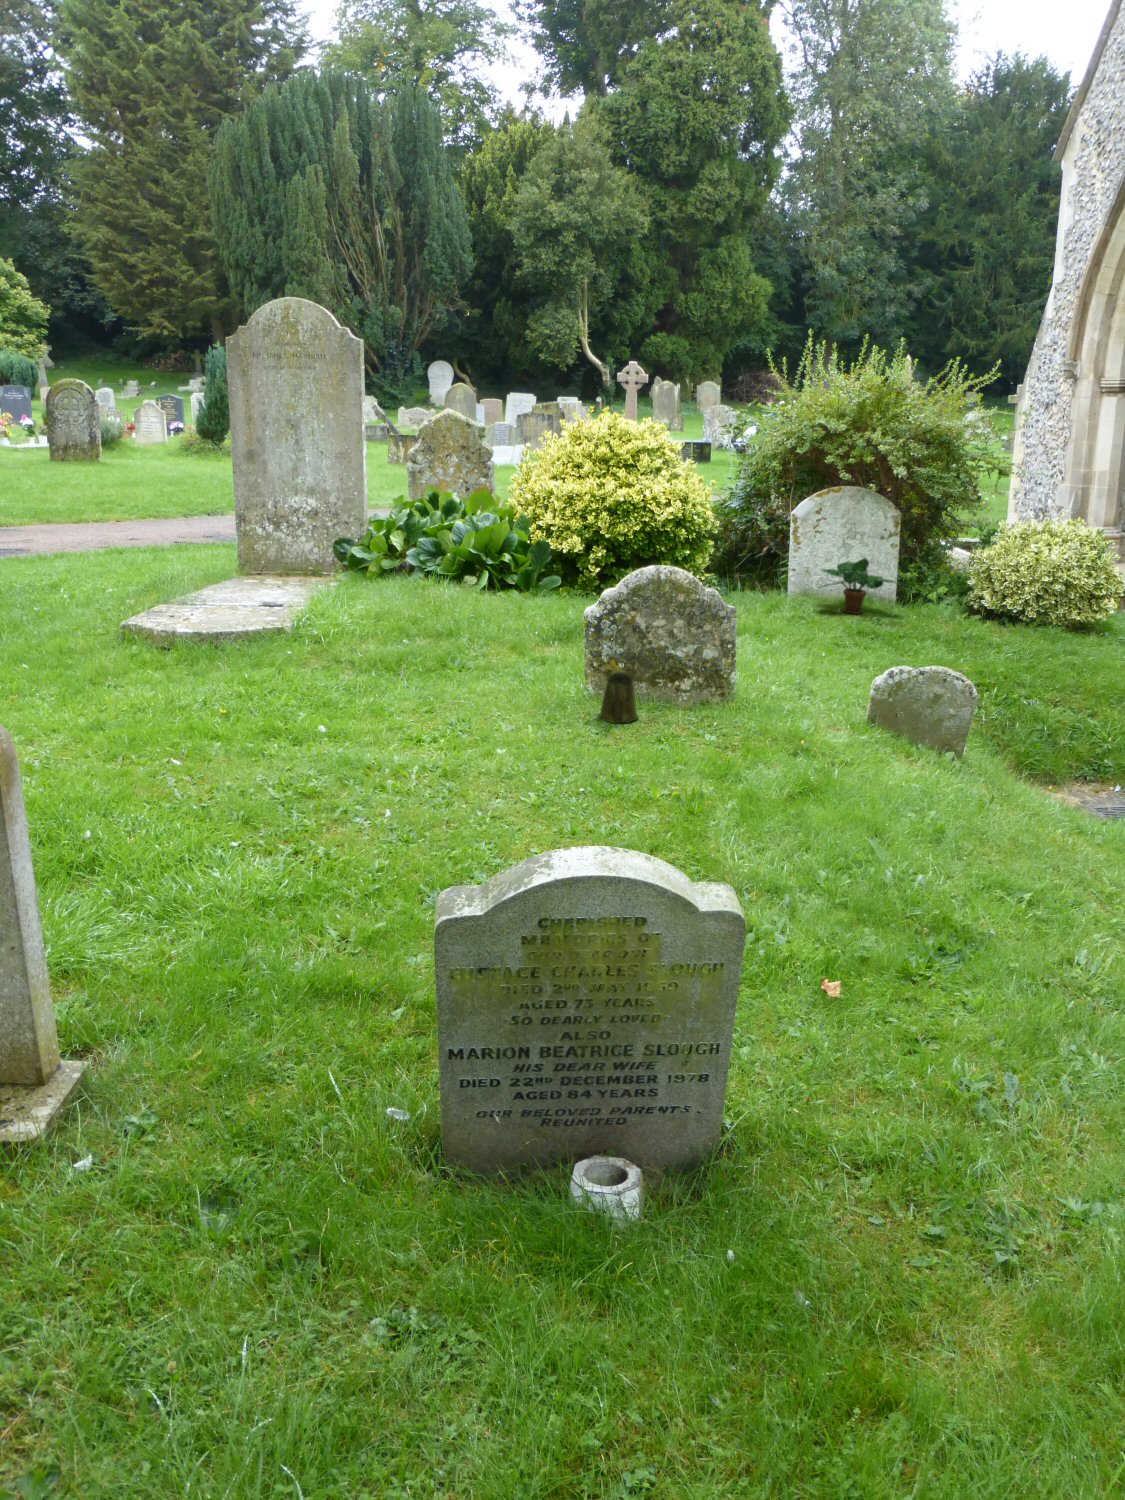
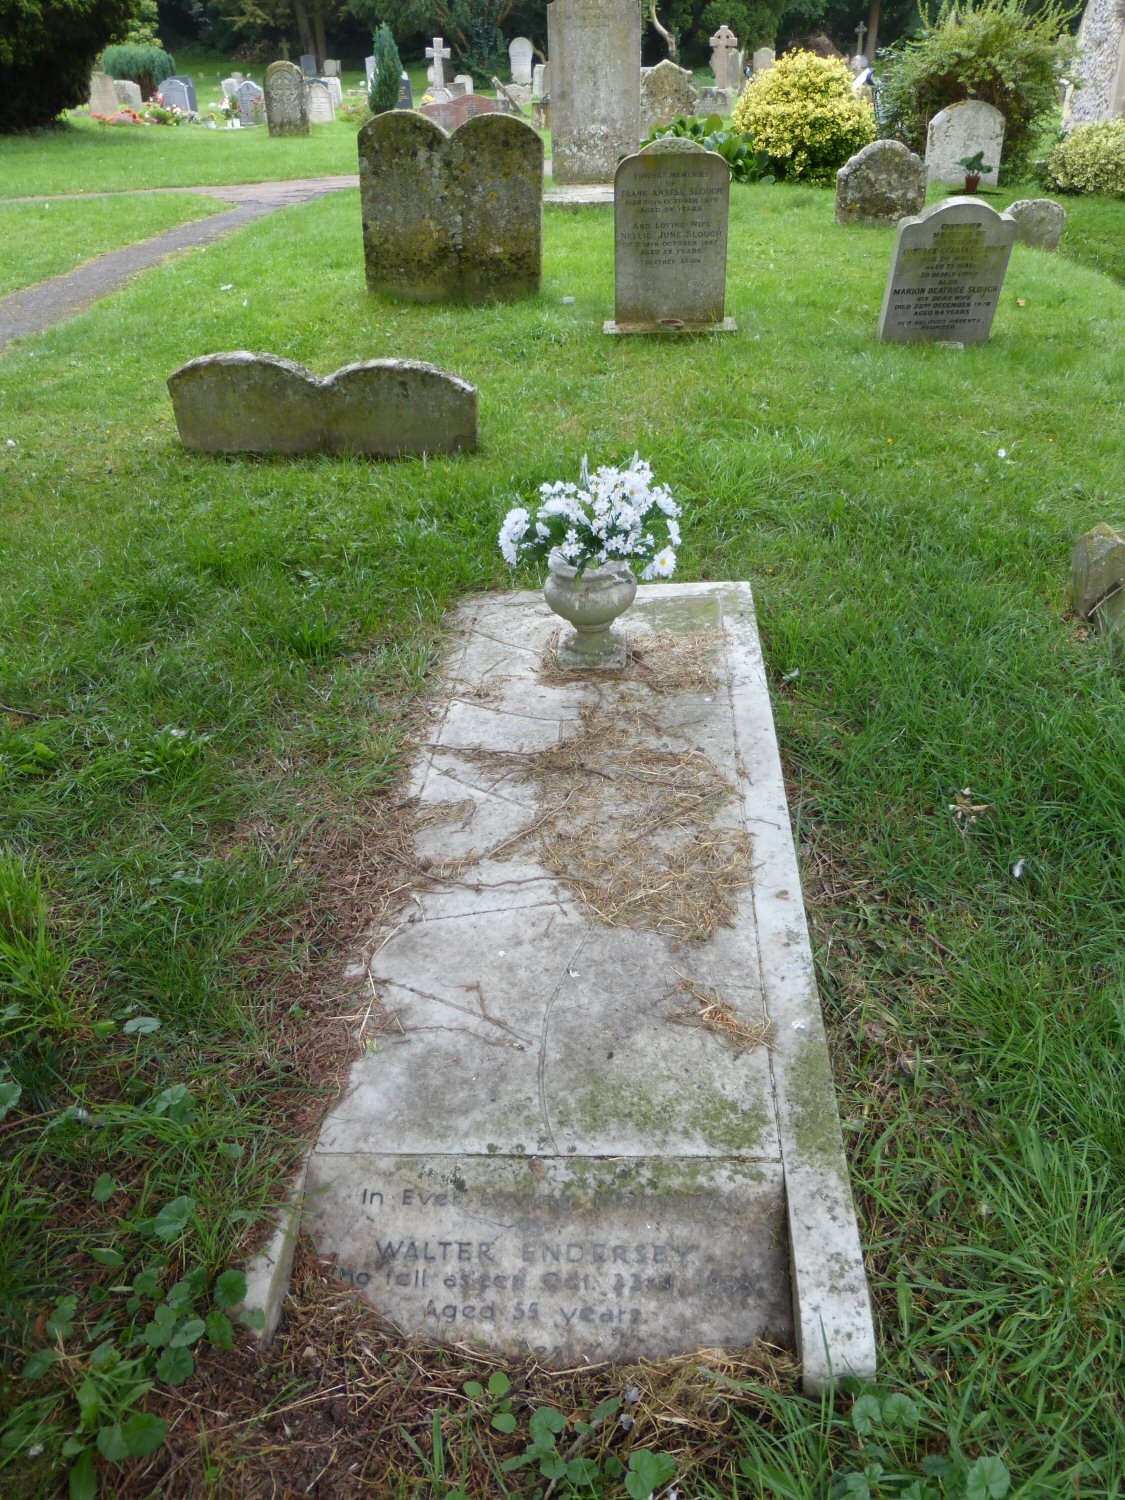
watering can: present [599,672,638,723] -> none [848,208,871,239]

